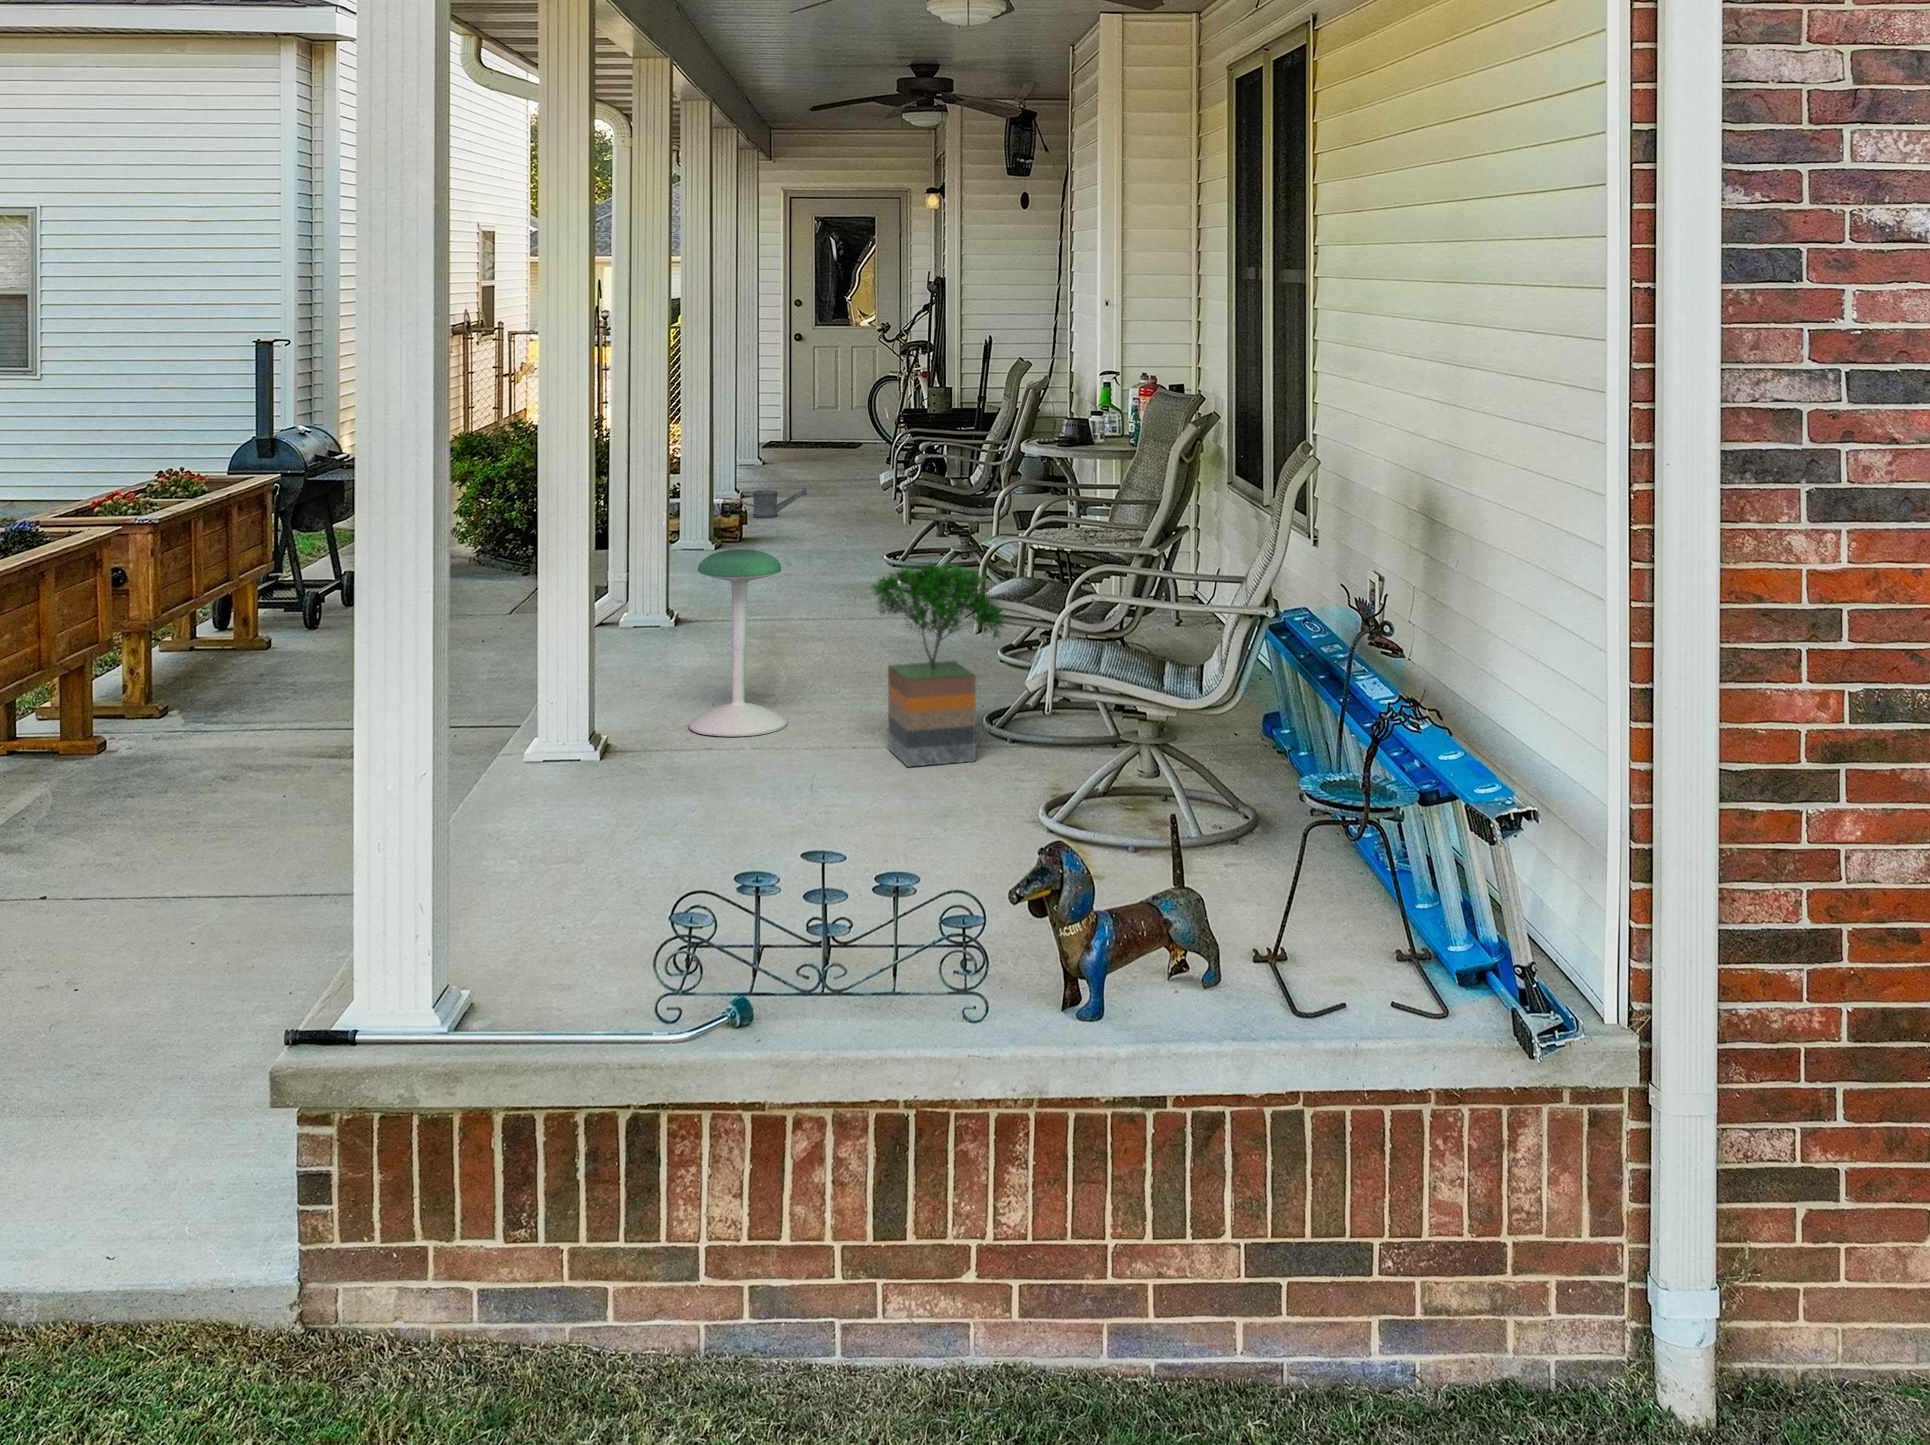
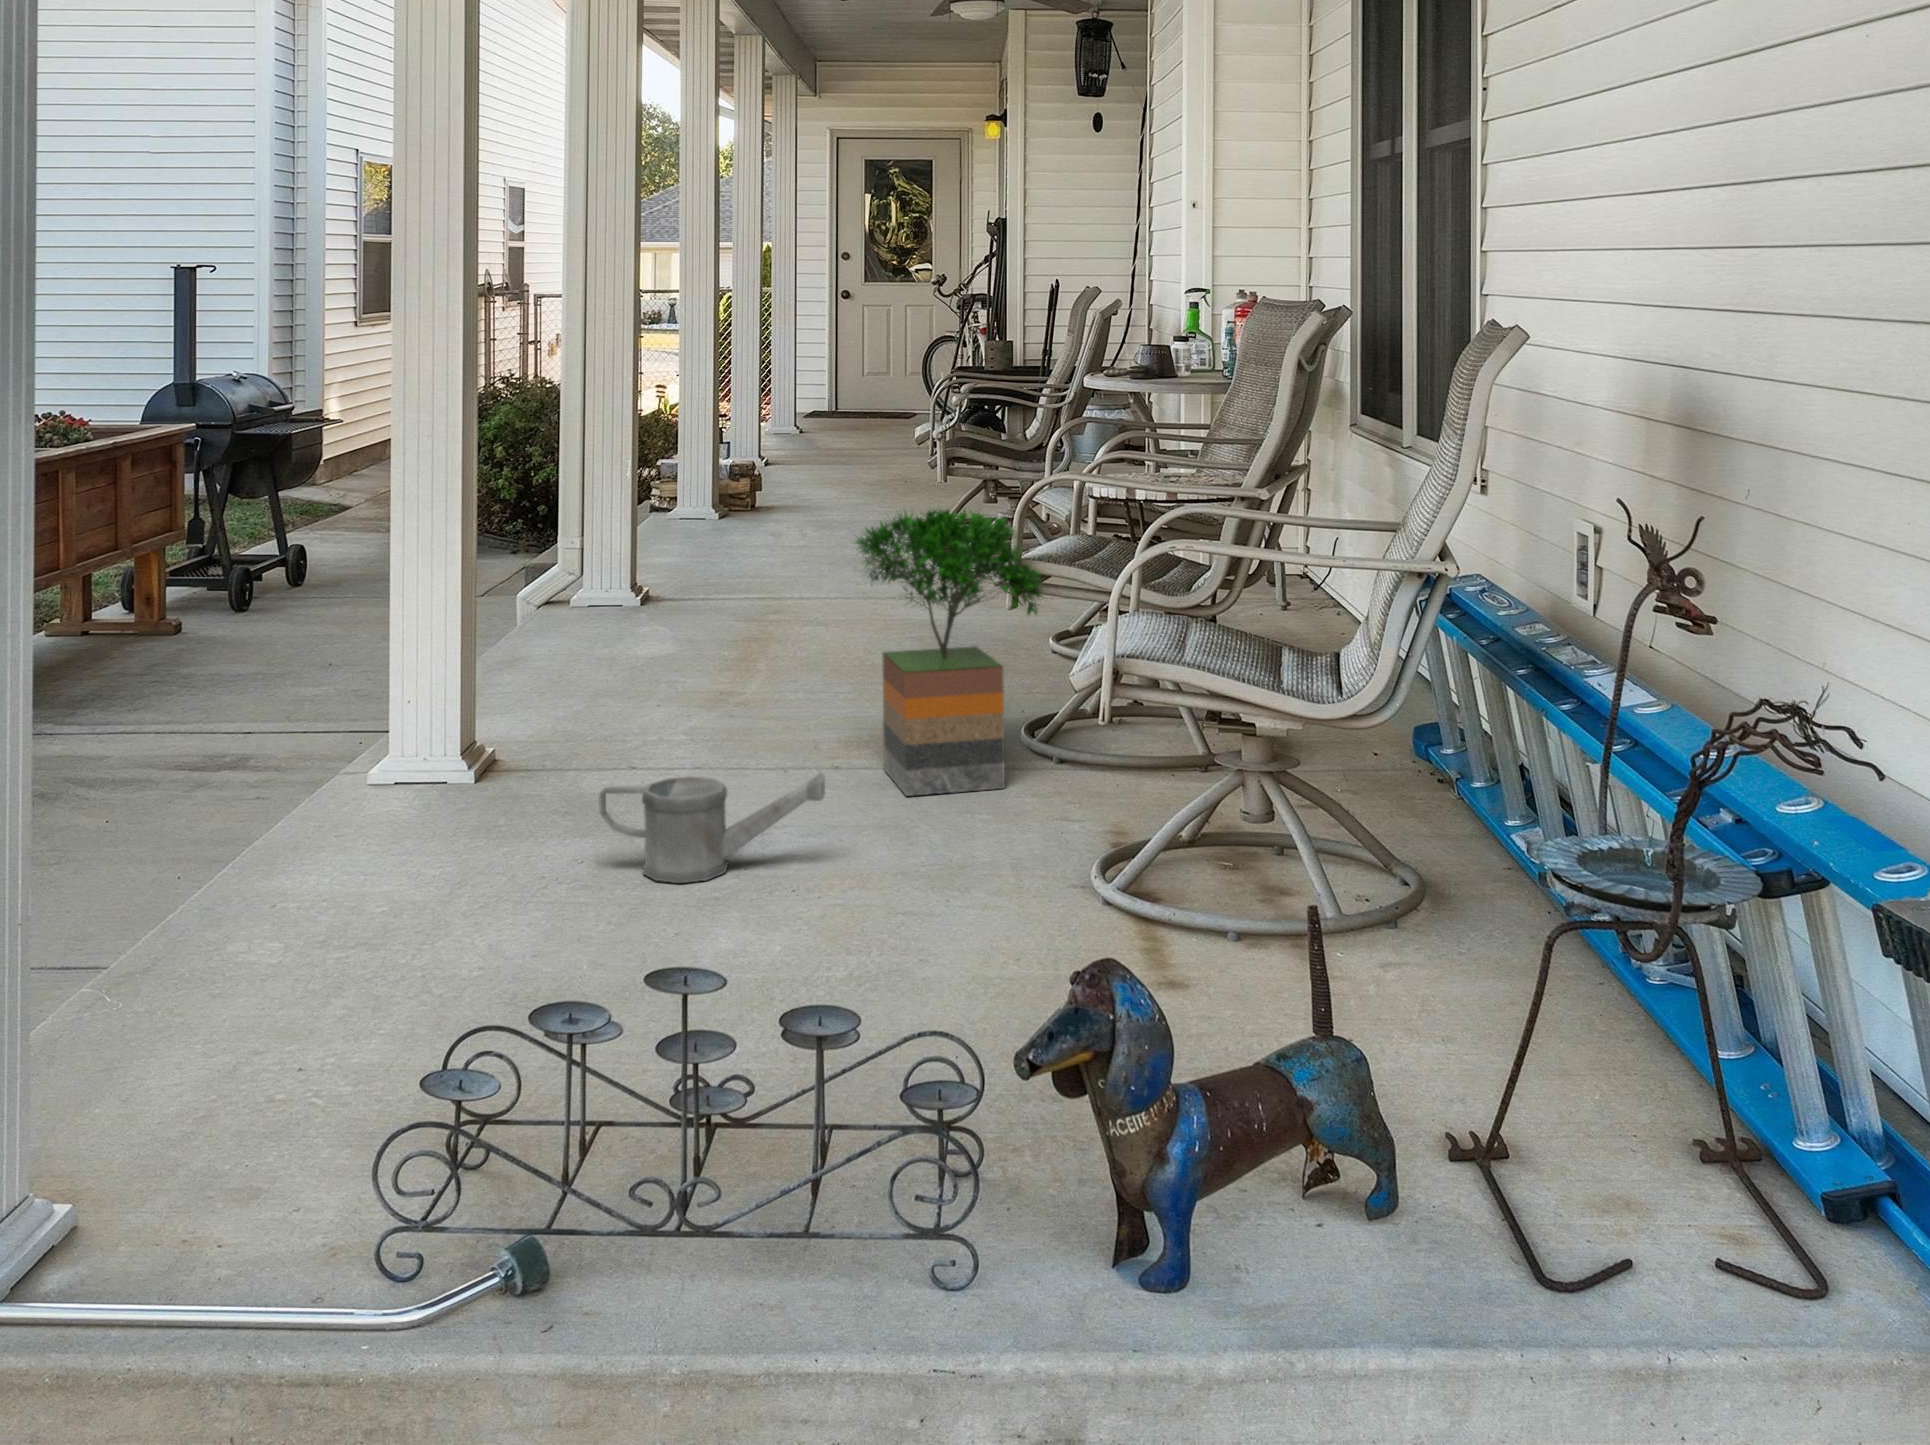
watering can: present [740,488,807,518] -> present [599,773,825,883]
stool: present [689,549,788,737] -> none [619,496,754,750]

